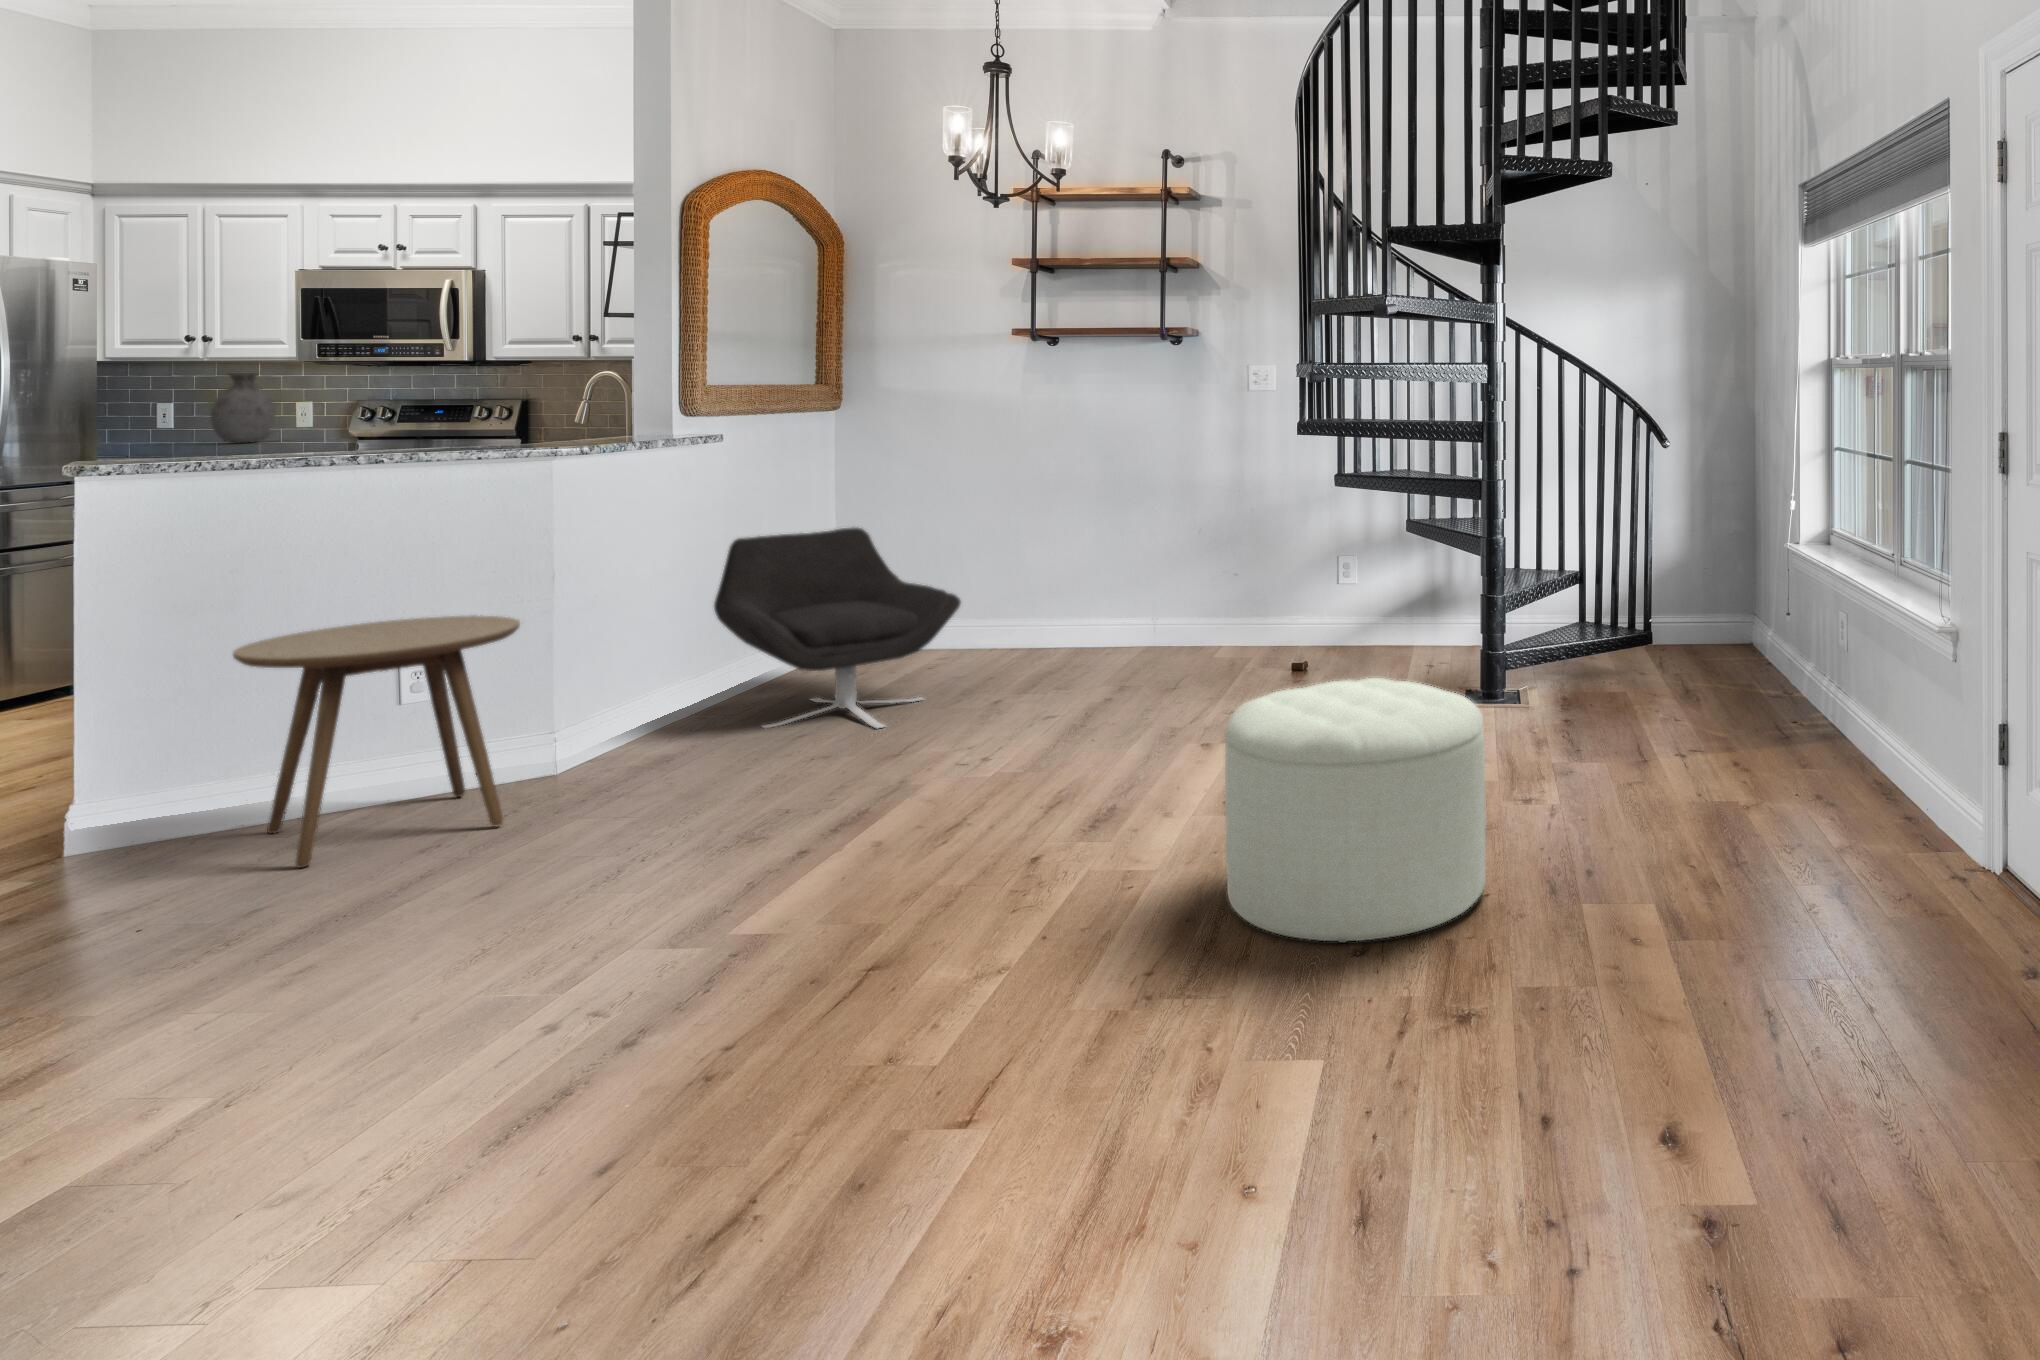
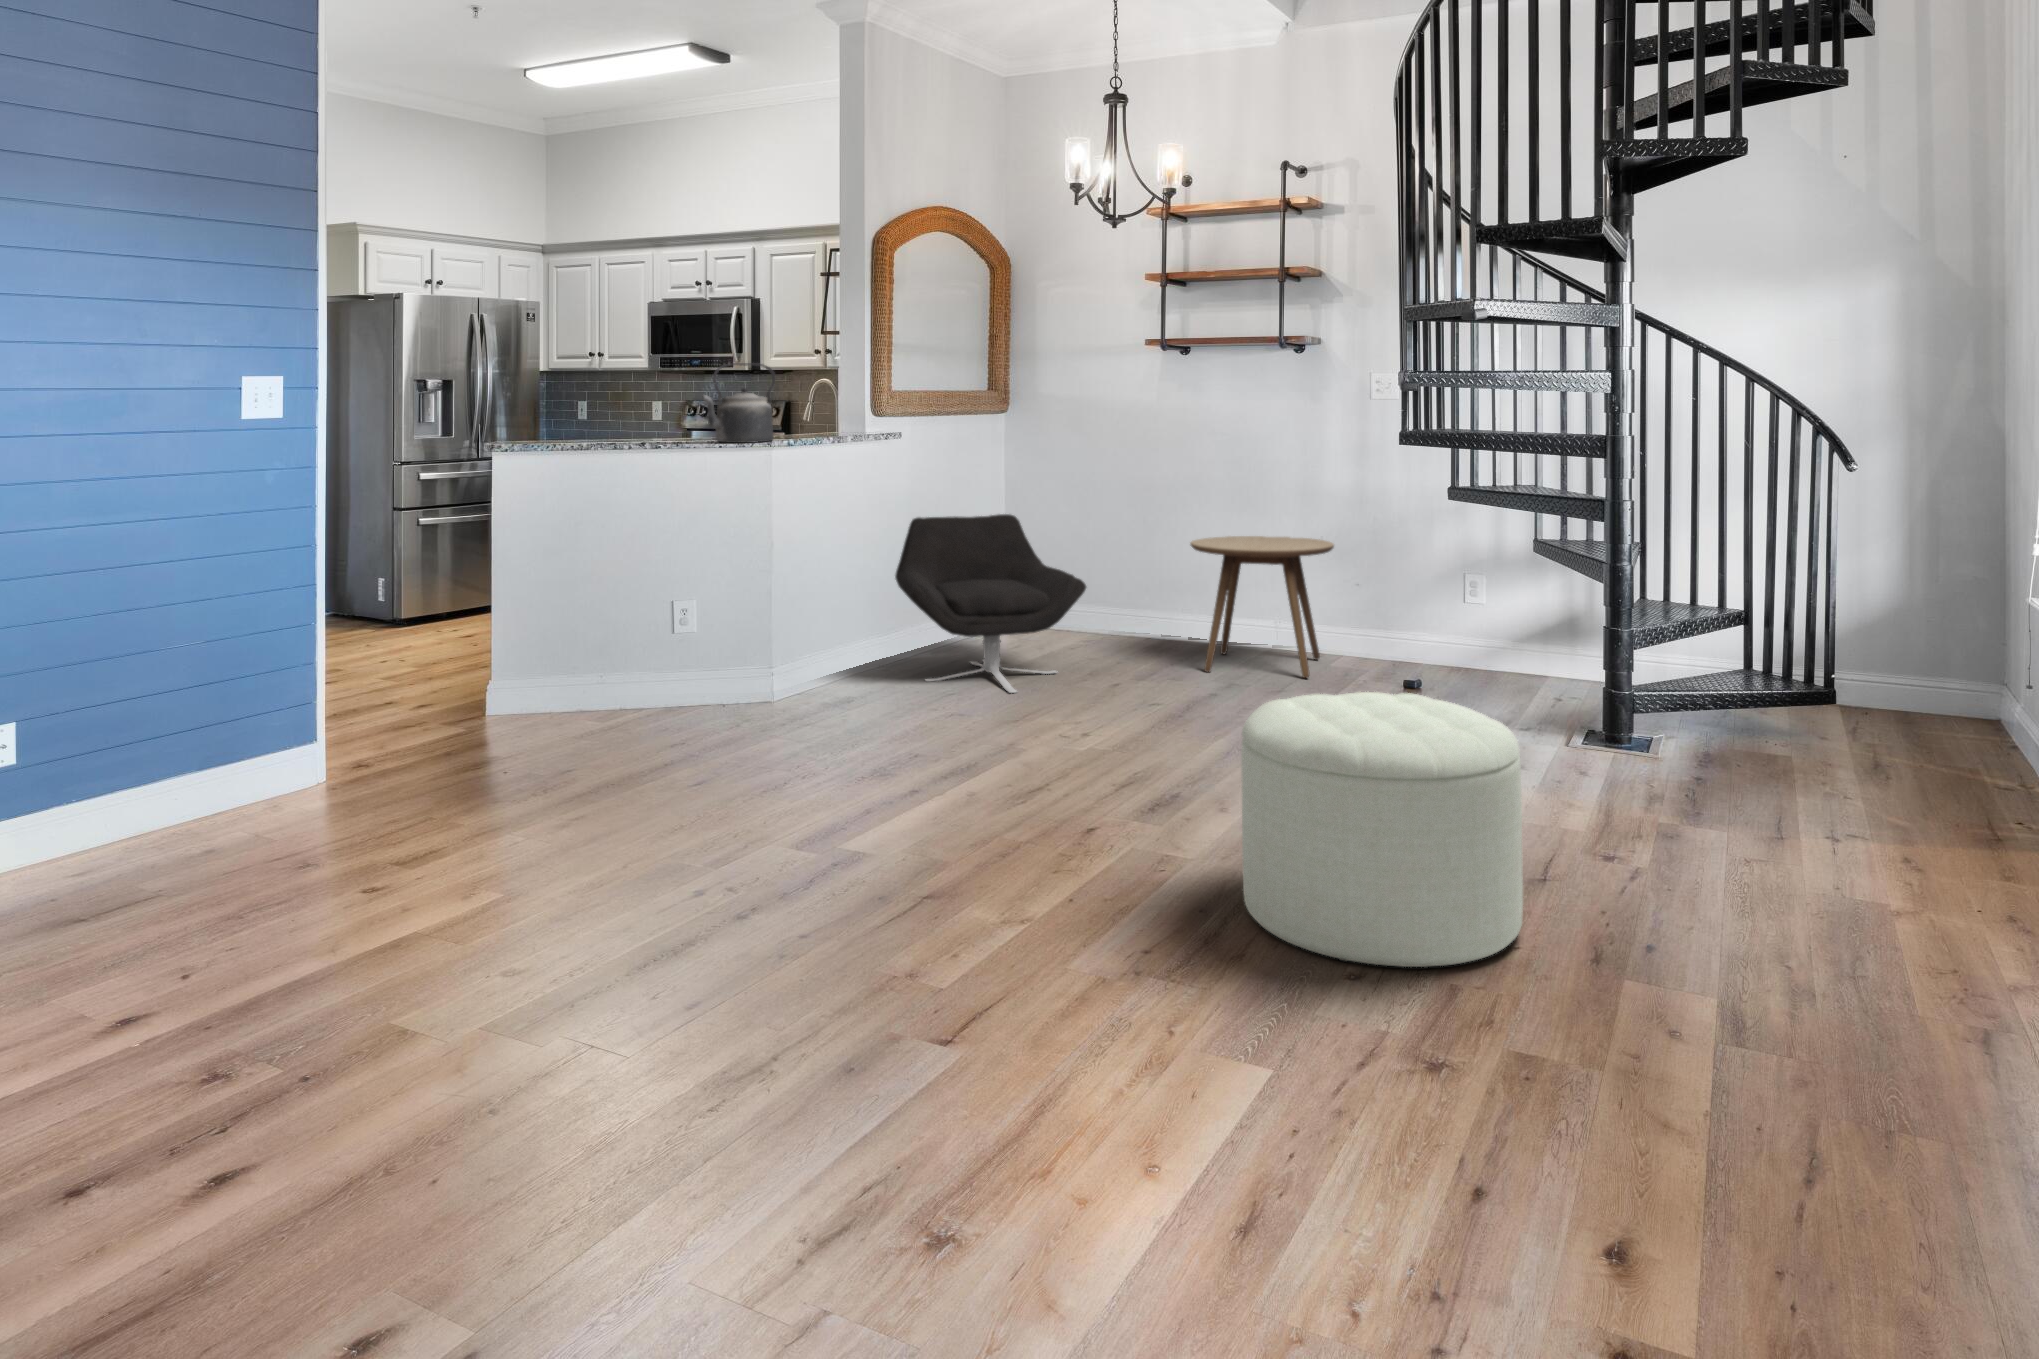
kettle: none [449,359,557,460] -> present [703,363,775,443]
vase: present [210,373,275,443] -> none [605,377,643,428]
side table: present [233,615,520,868] -> present [1190,536,1334,678]

